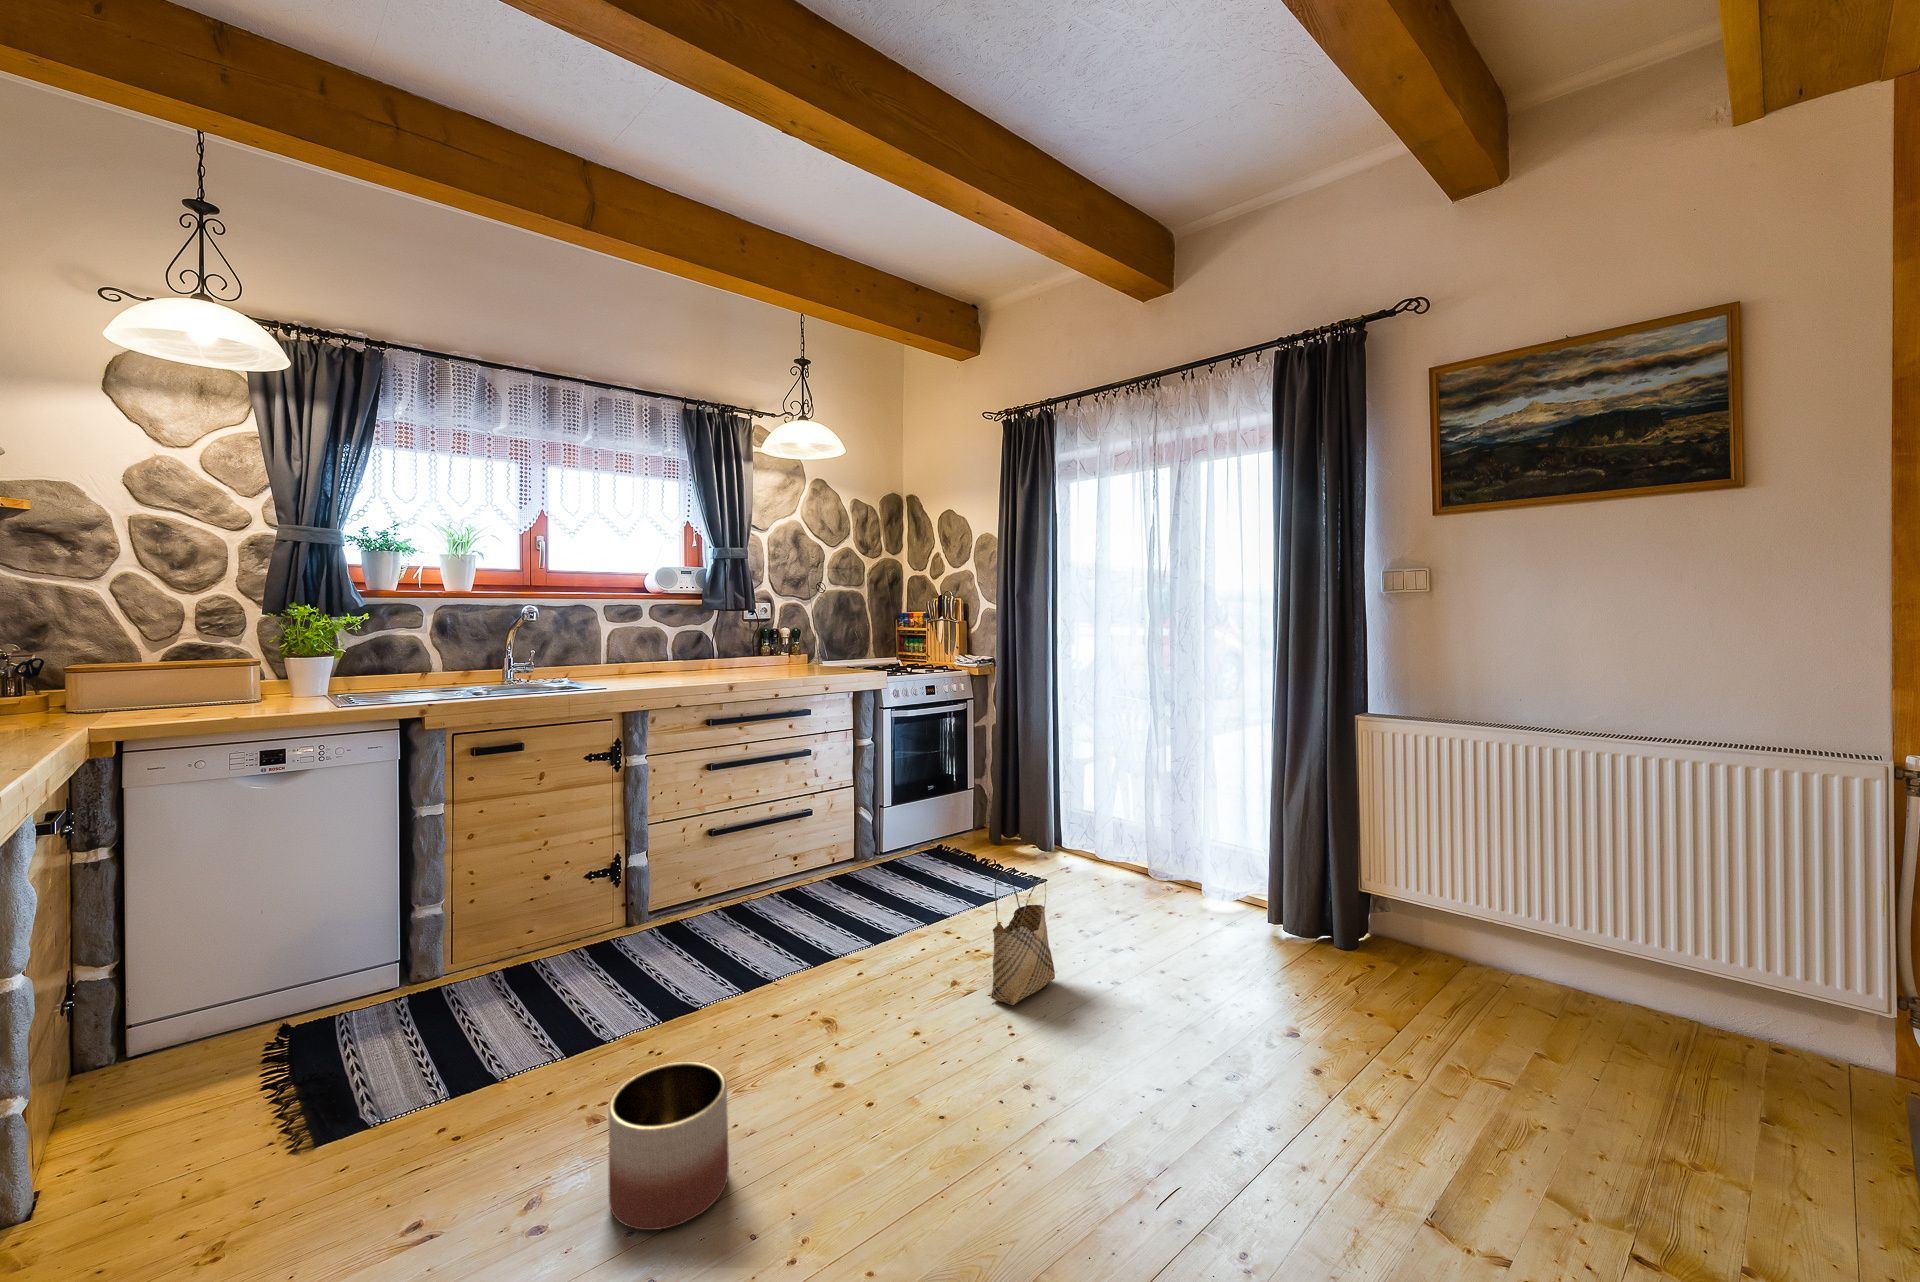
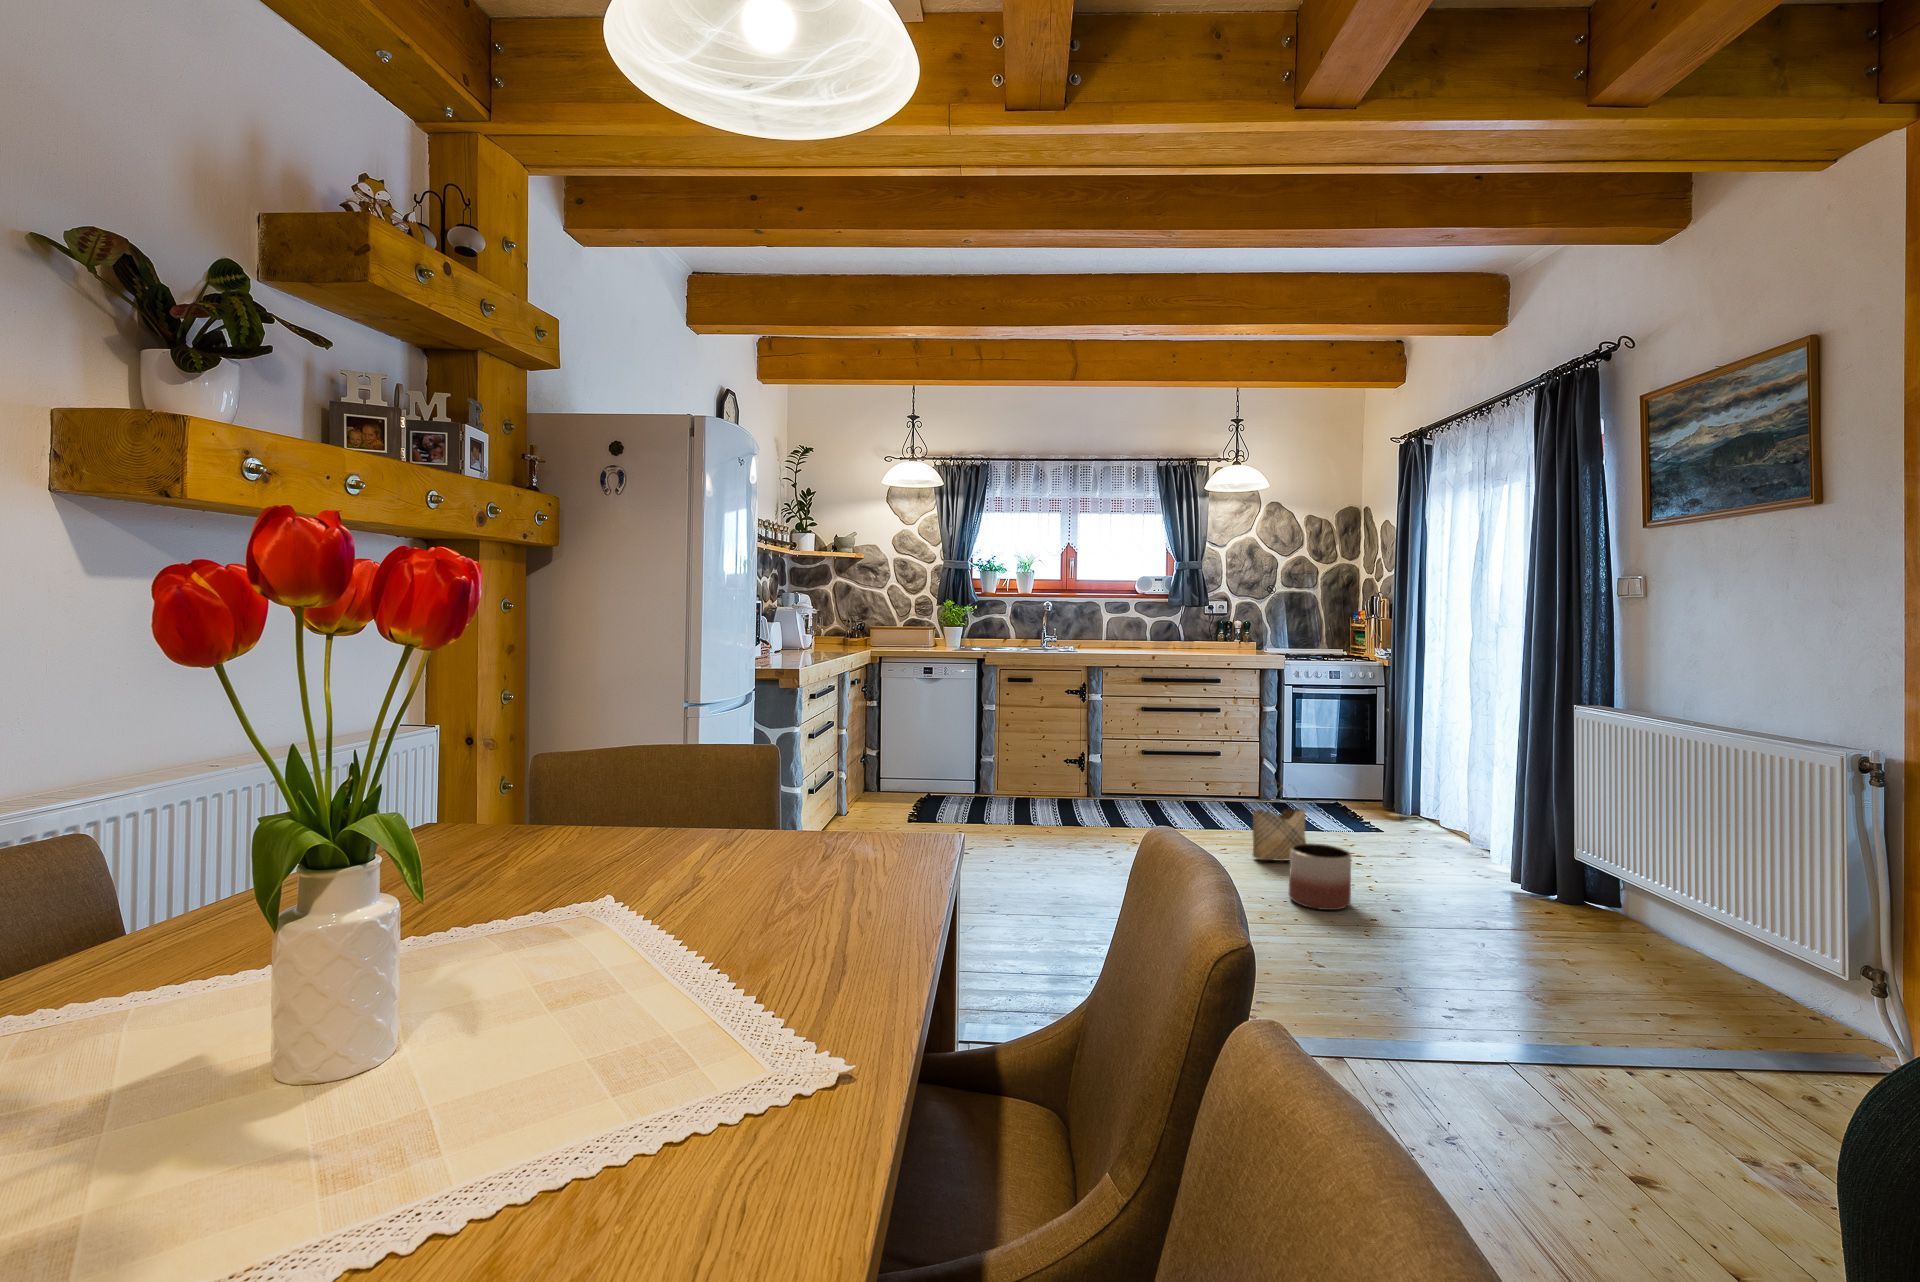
planter: present [608,1062,729,1230] -> present [1289,843,1351,910]

